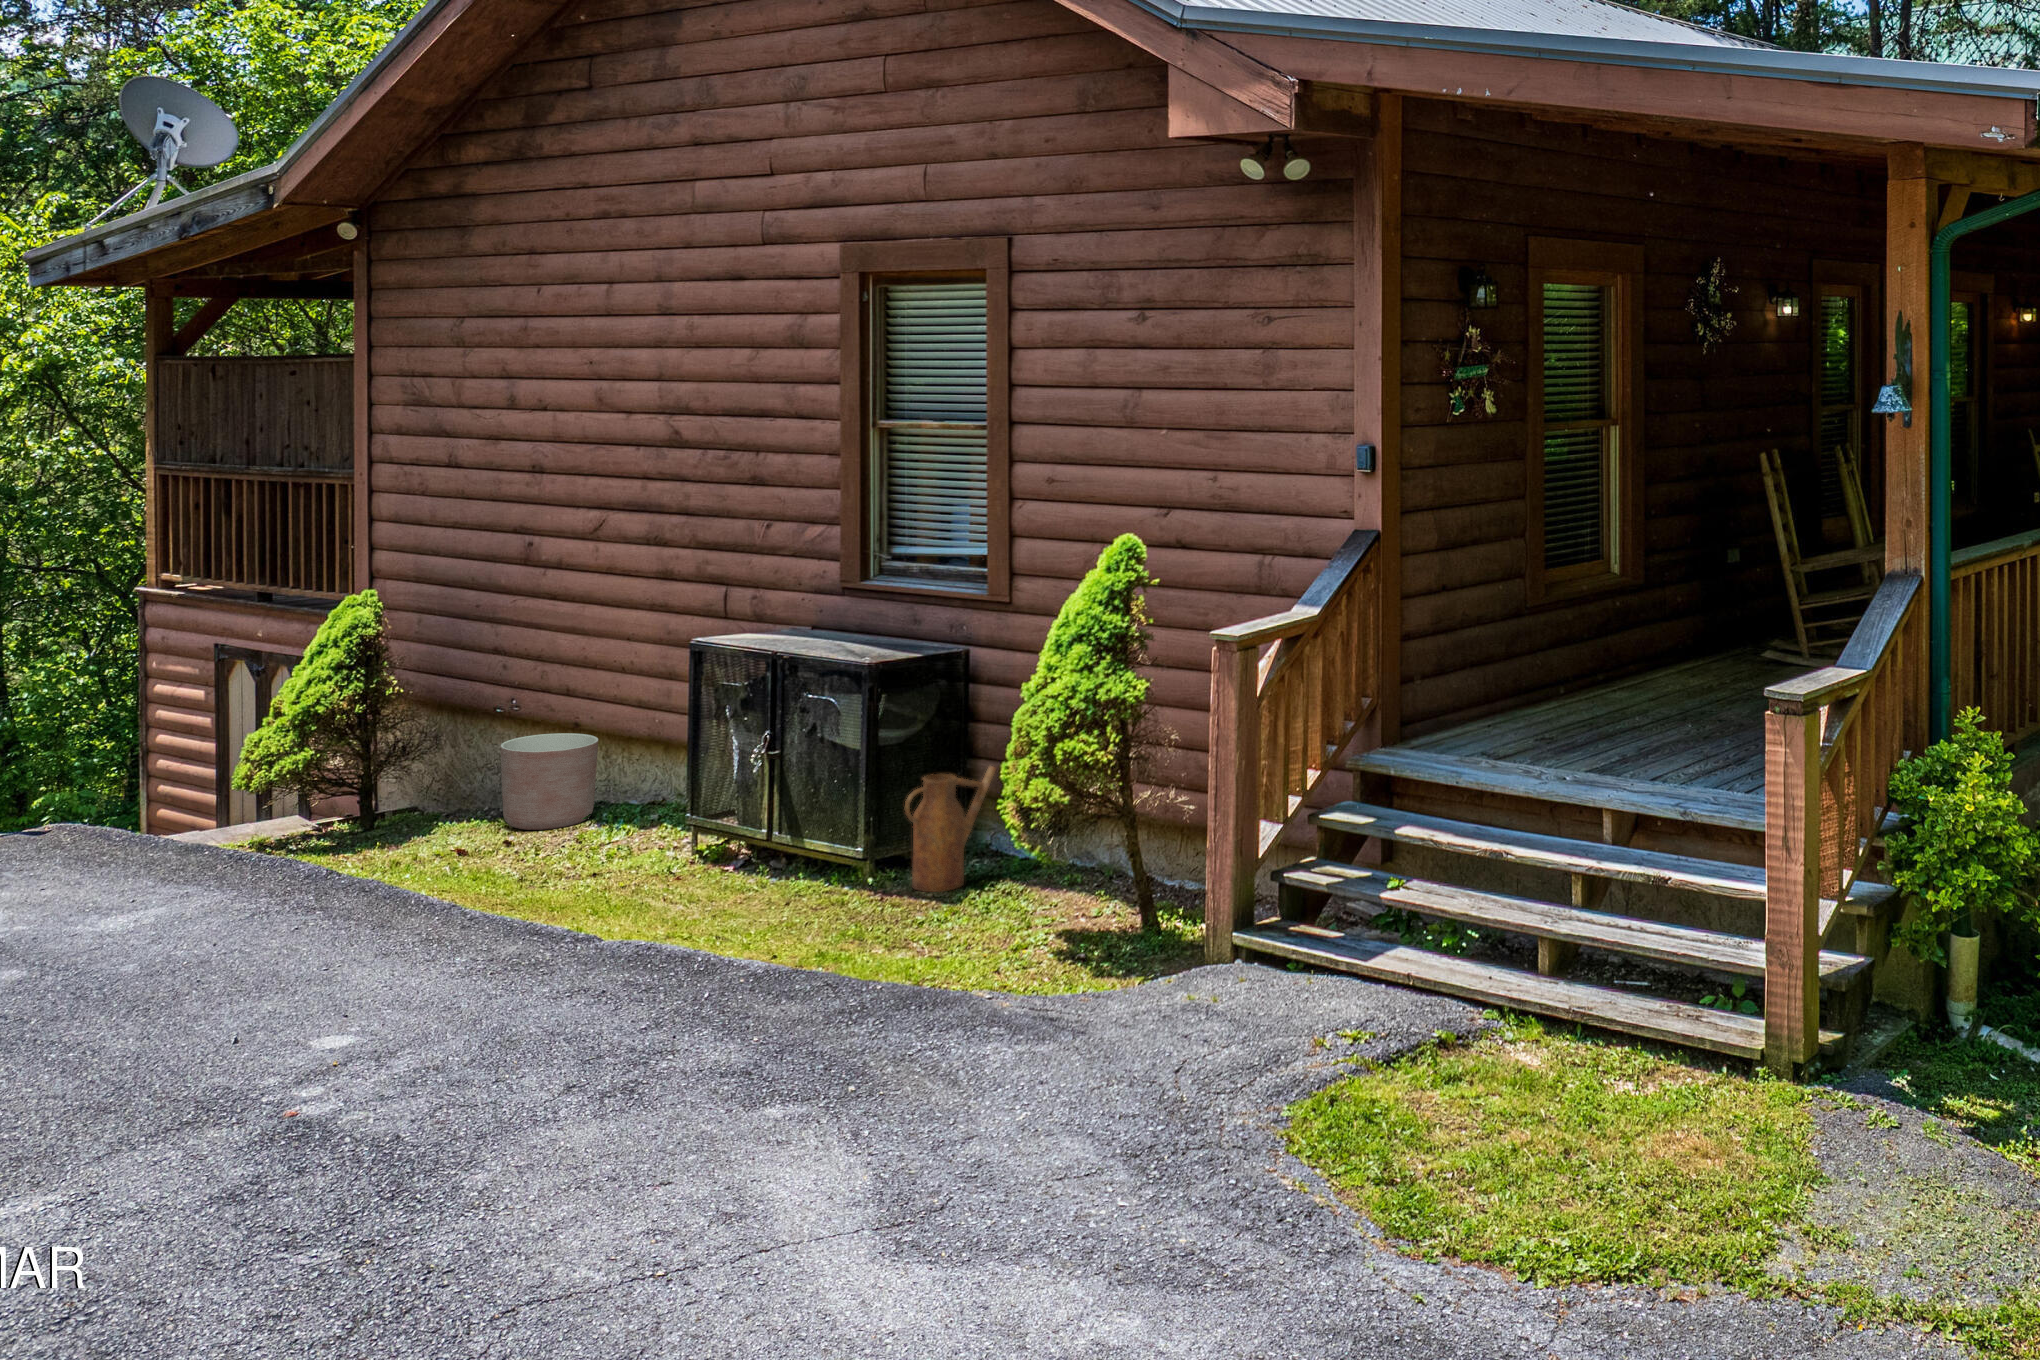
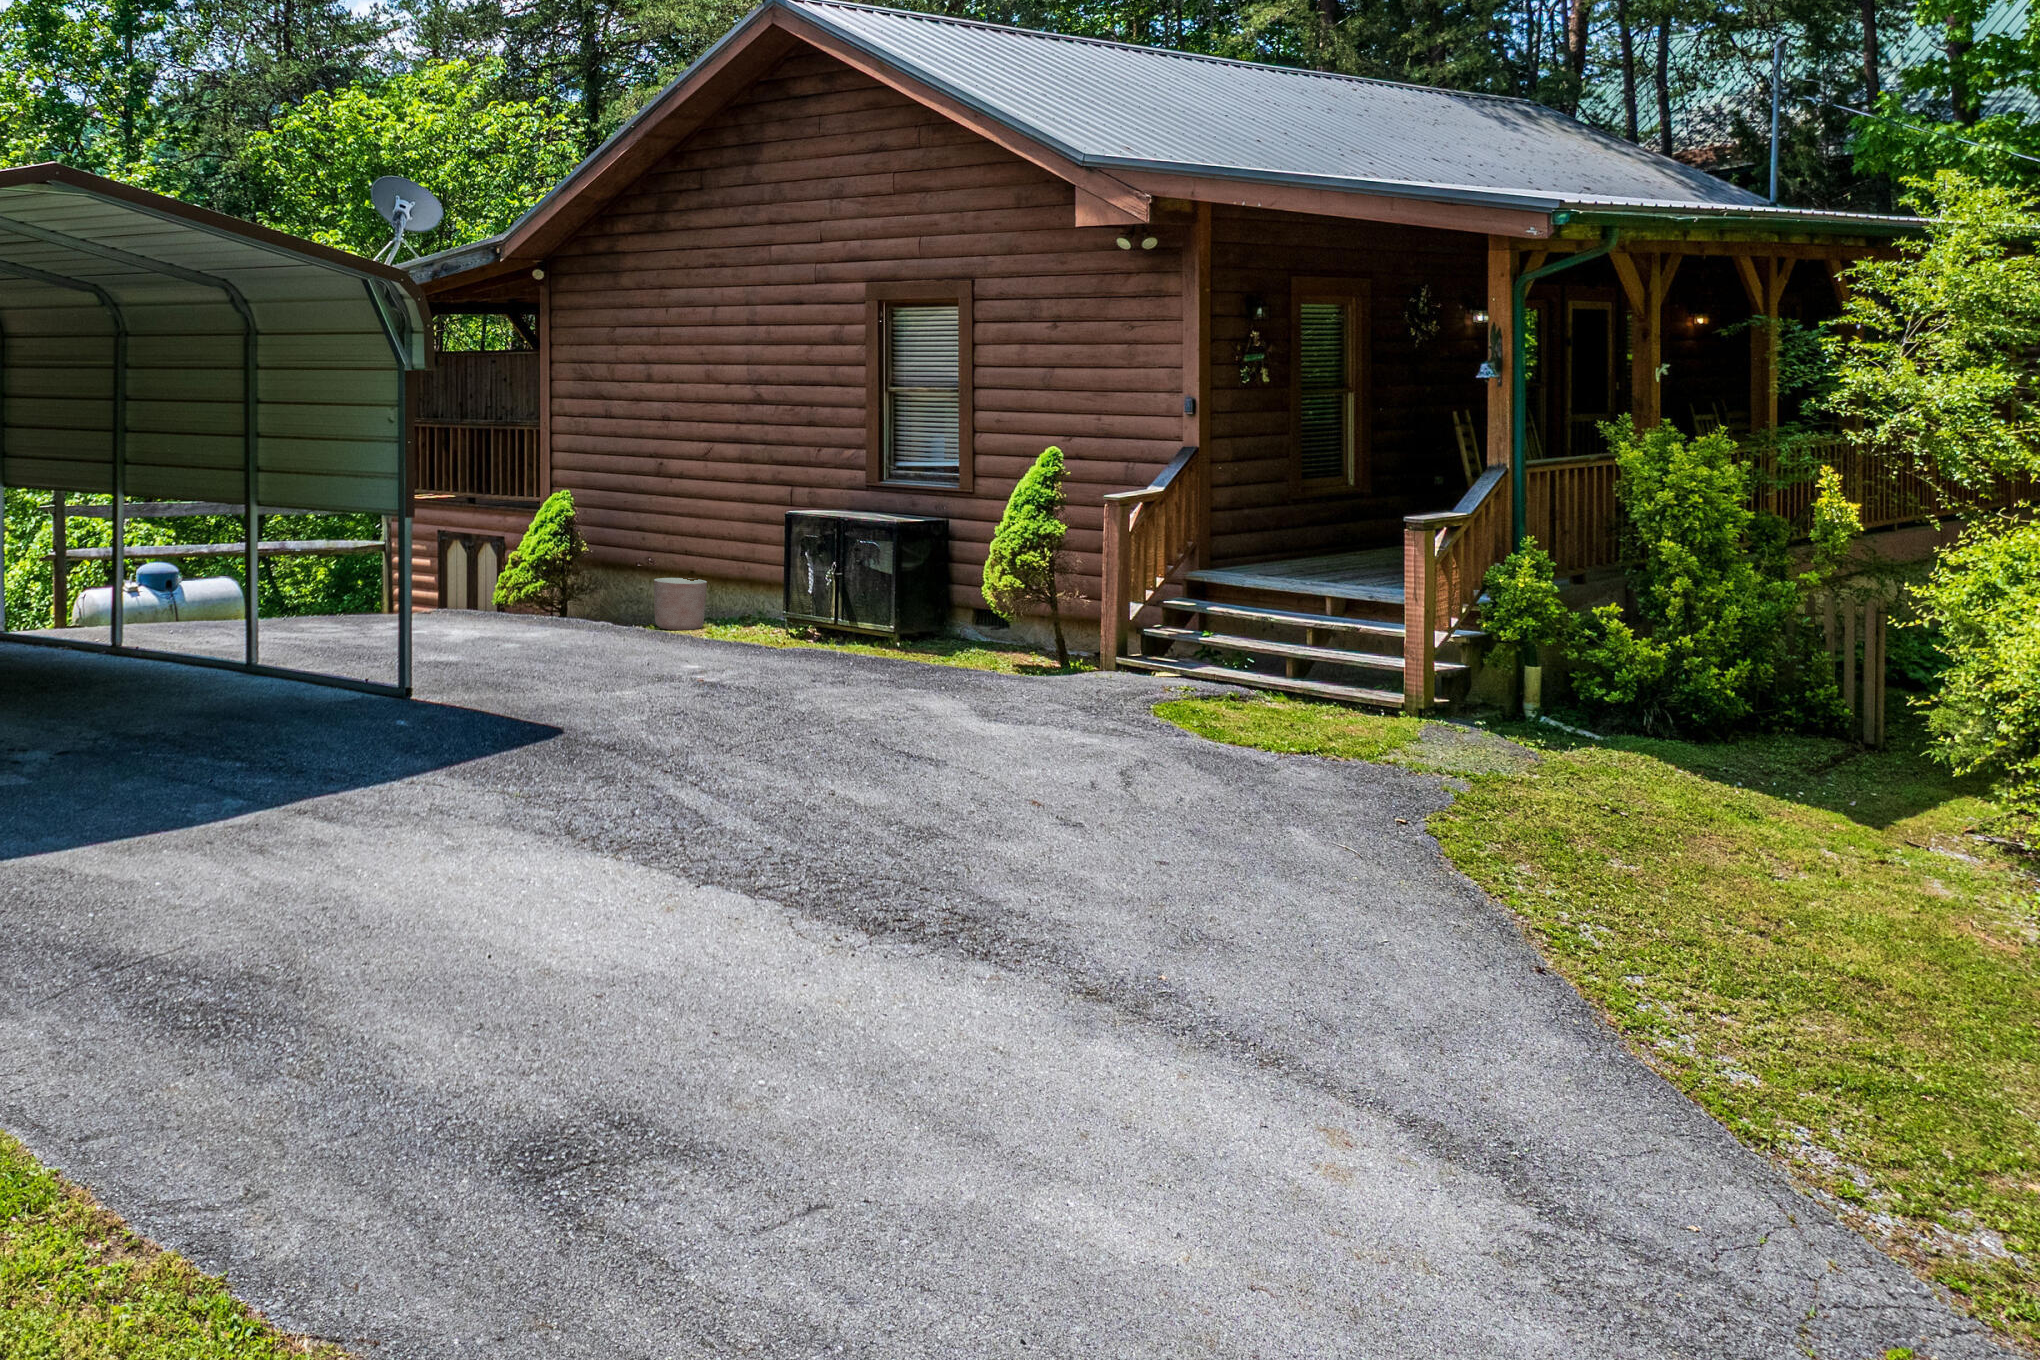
watering can: present [905,766,996,892] -> none [915,587,964,653]

